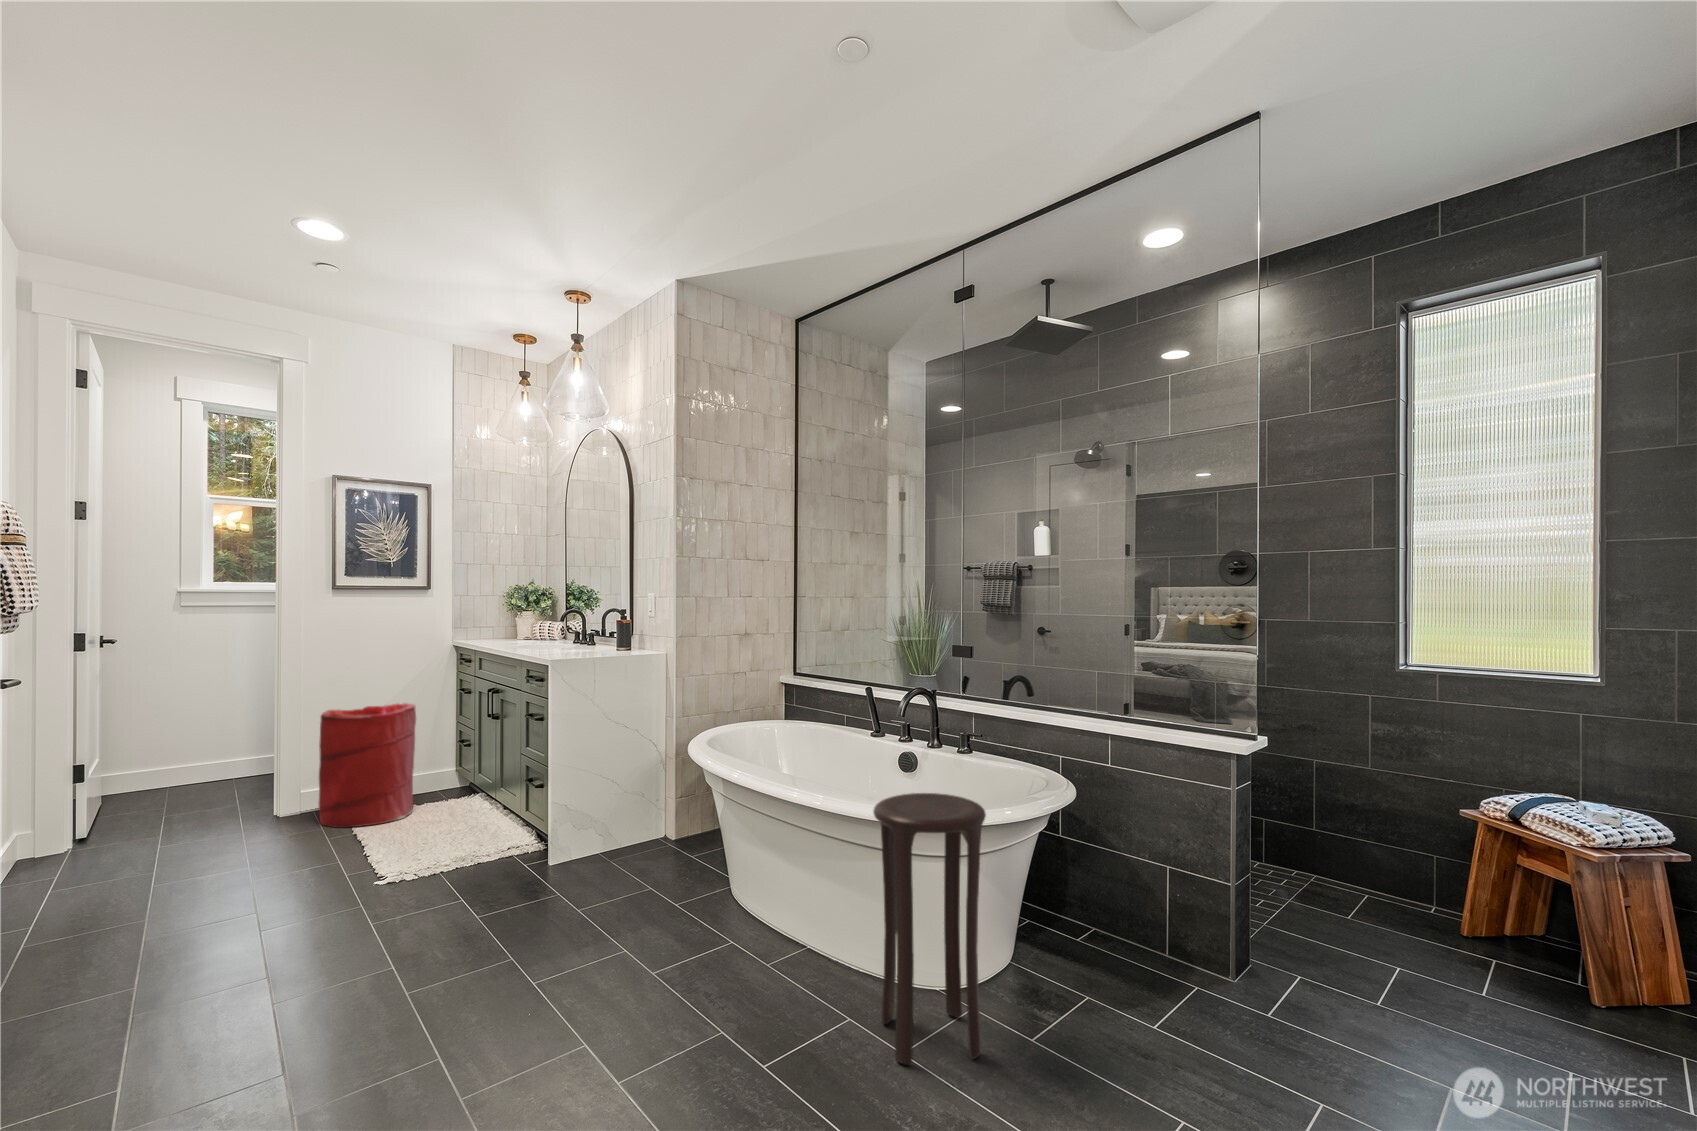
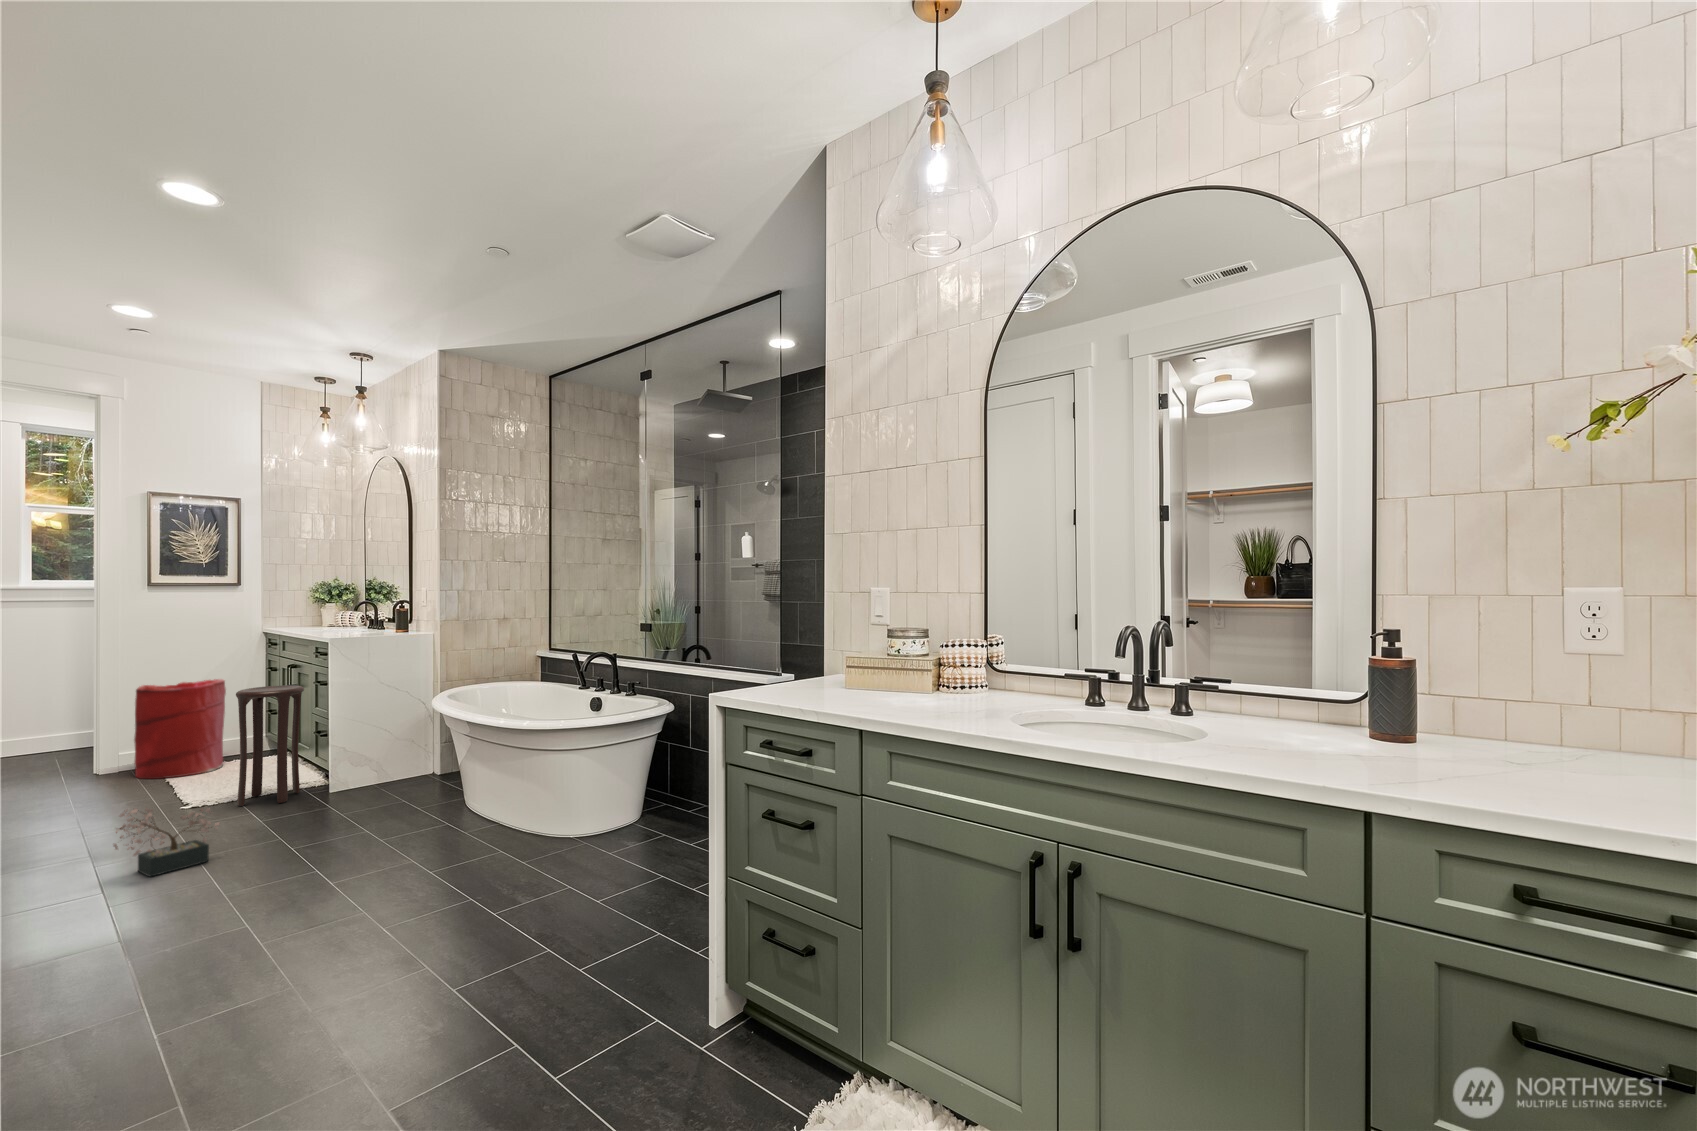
stool: present [873,793,986,1065] -> present [236,685,304,806]
decorative plant: none [307,908,440,1018] -> present [114,808,220,877]

